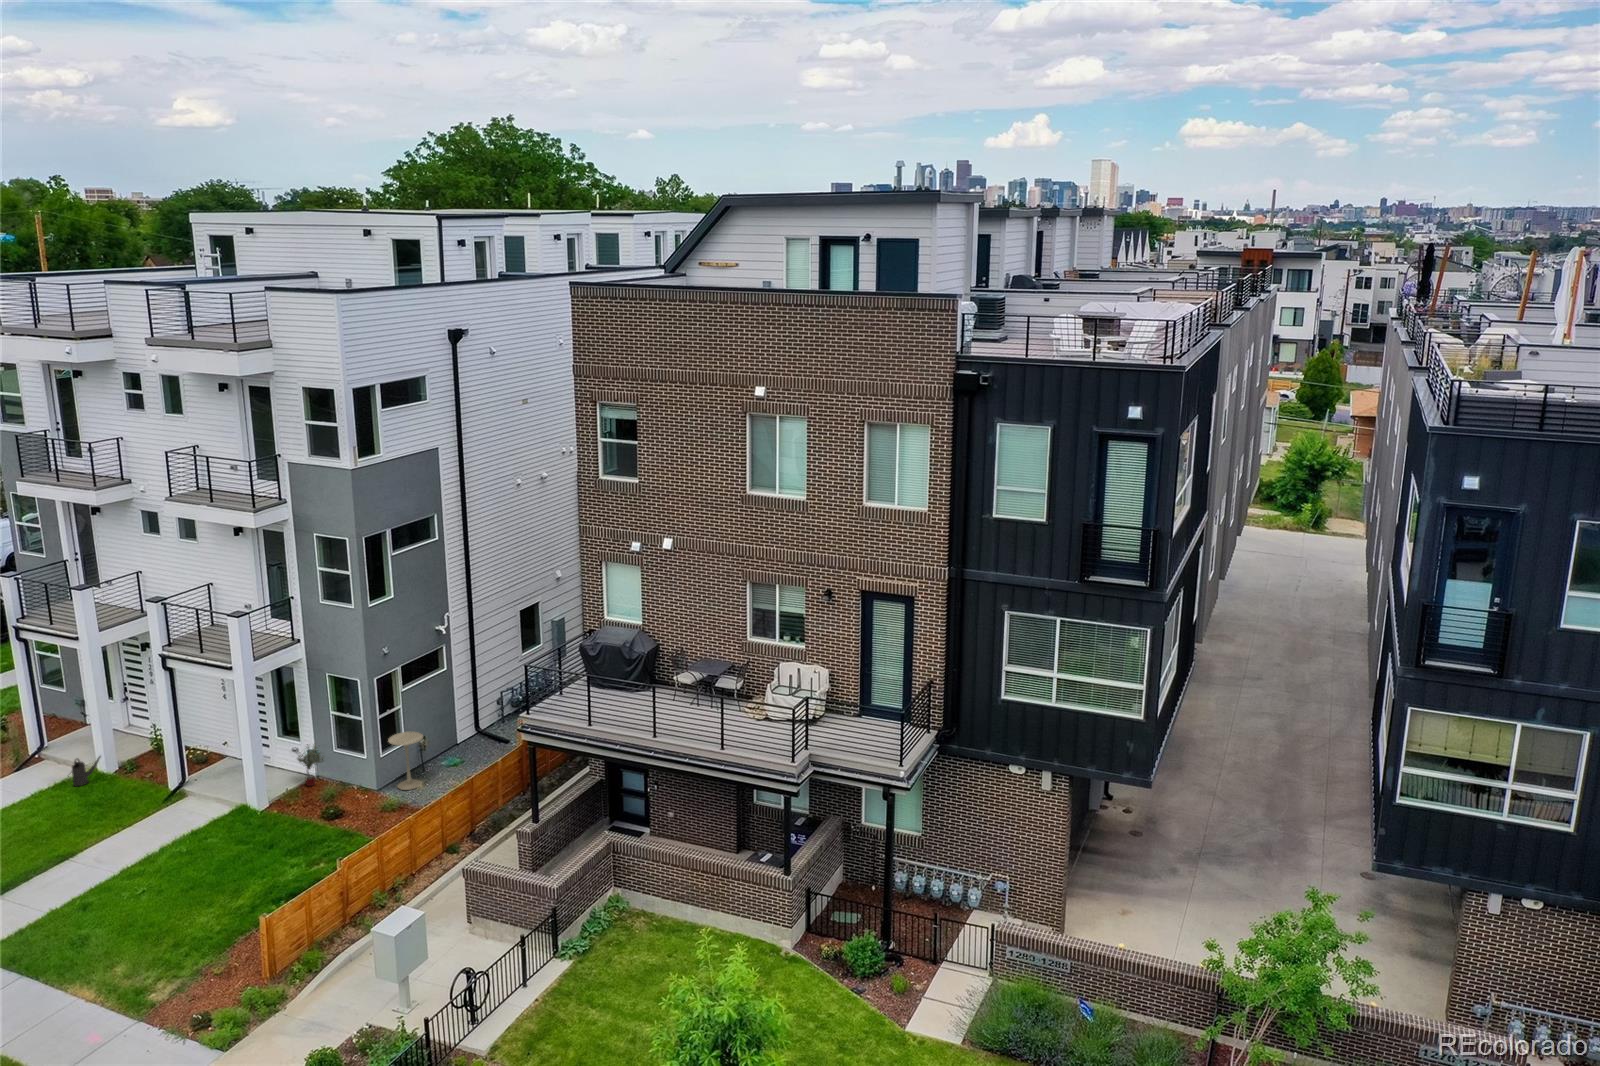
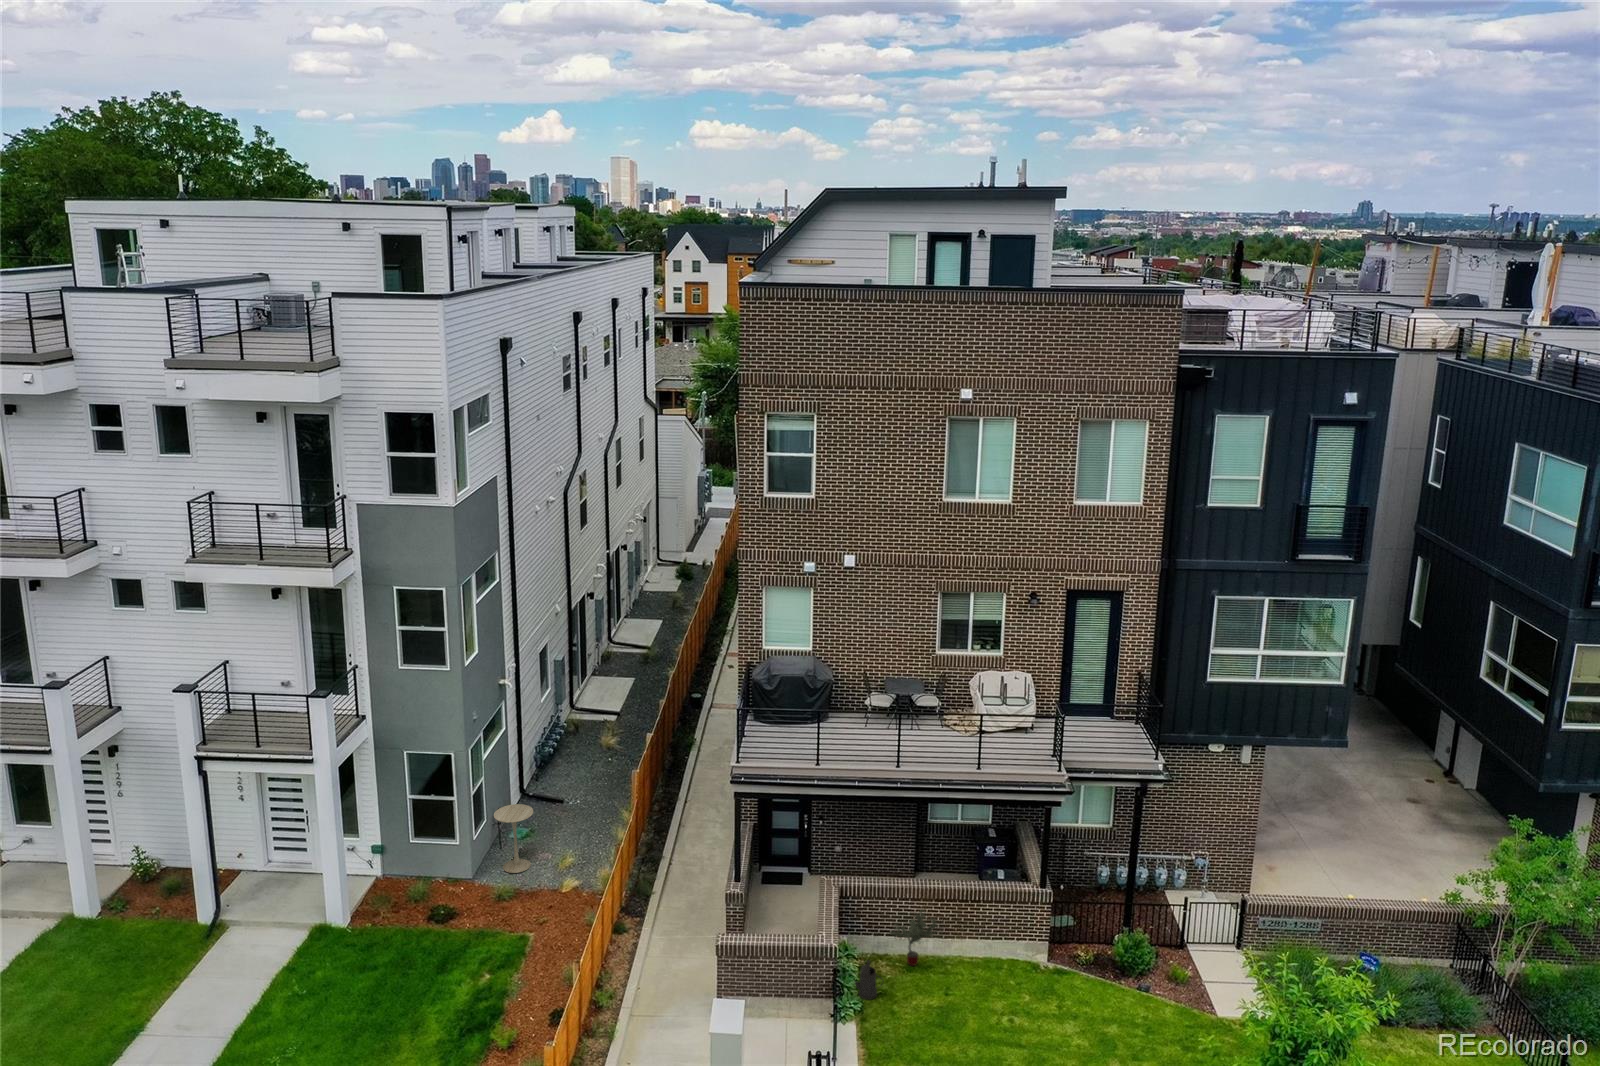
potted tree: present [297,744,324,786] -> present [890,910,937,966]
watering can: present [68,756,101,786] -> present [854,960,877,1000]

